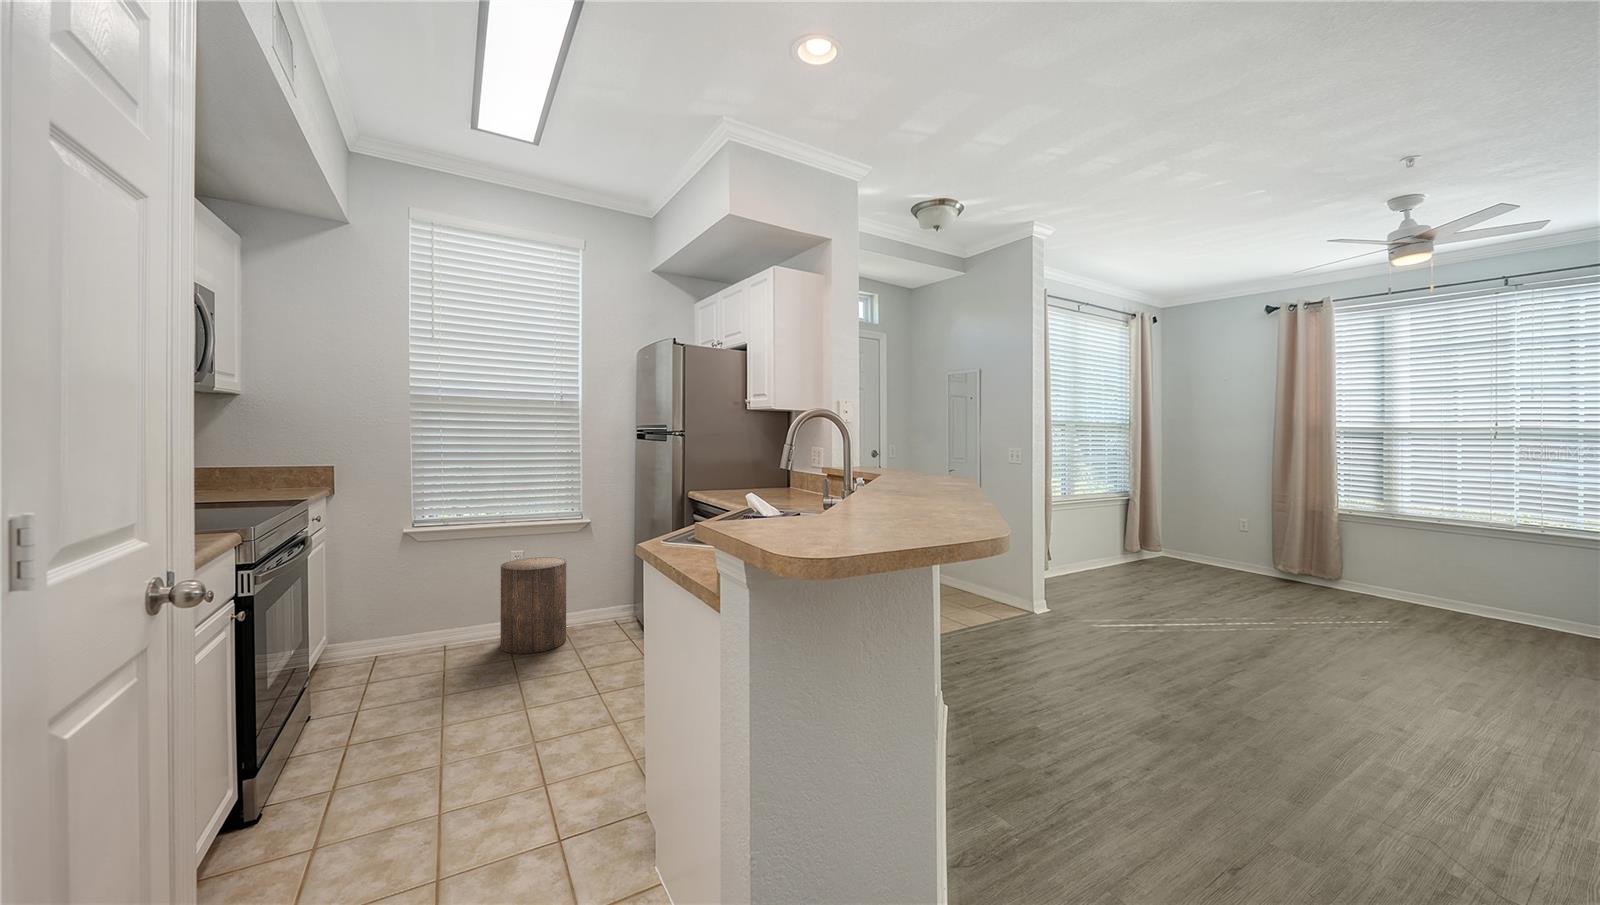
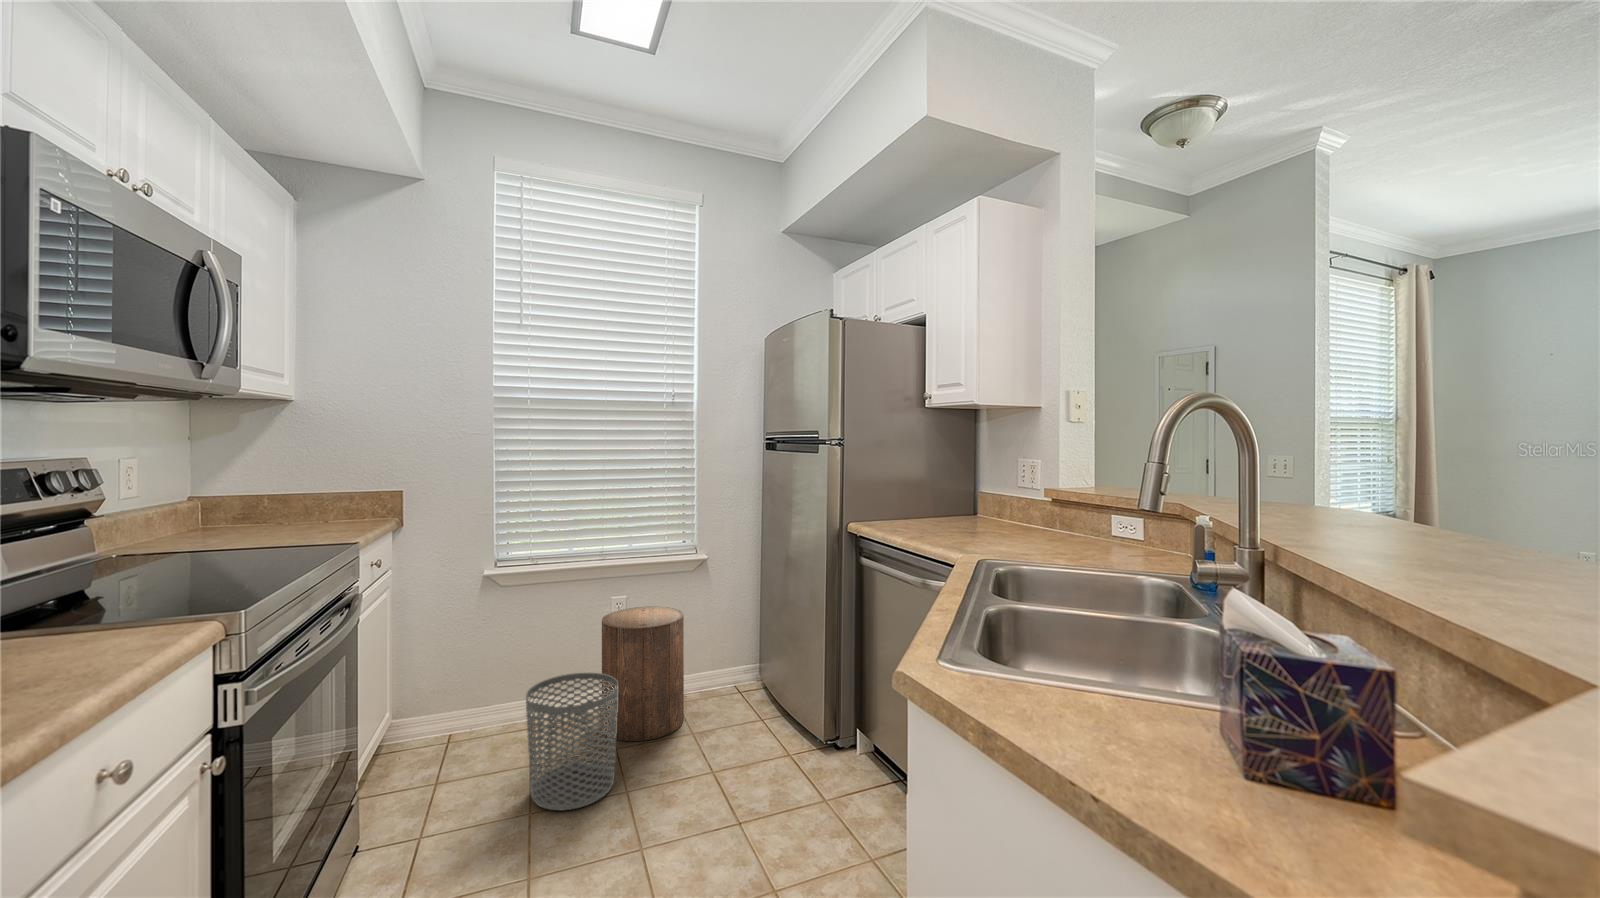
waste bin: none [439,600,511,693] -> present [526,673,618,810]

